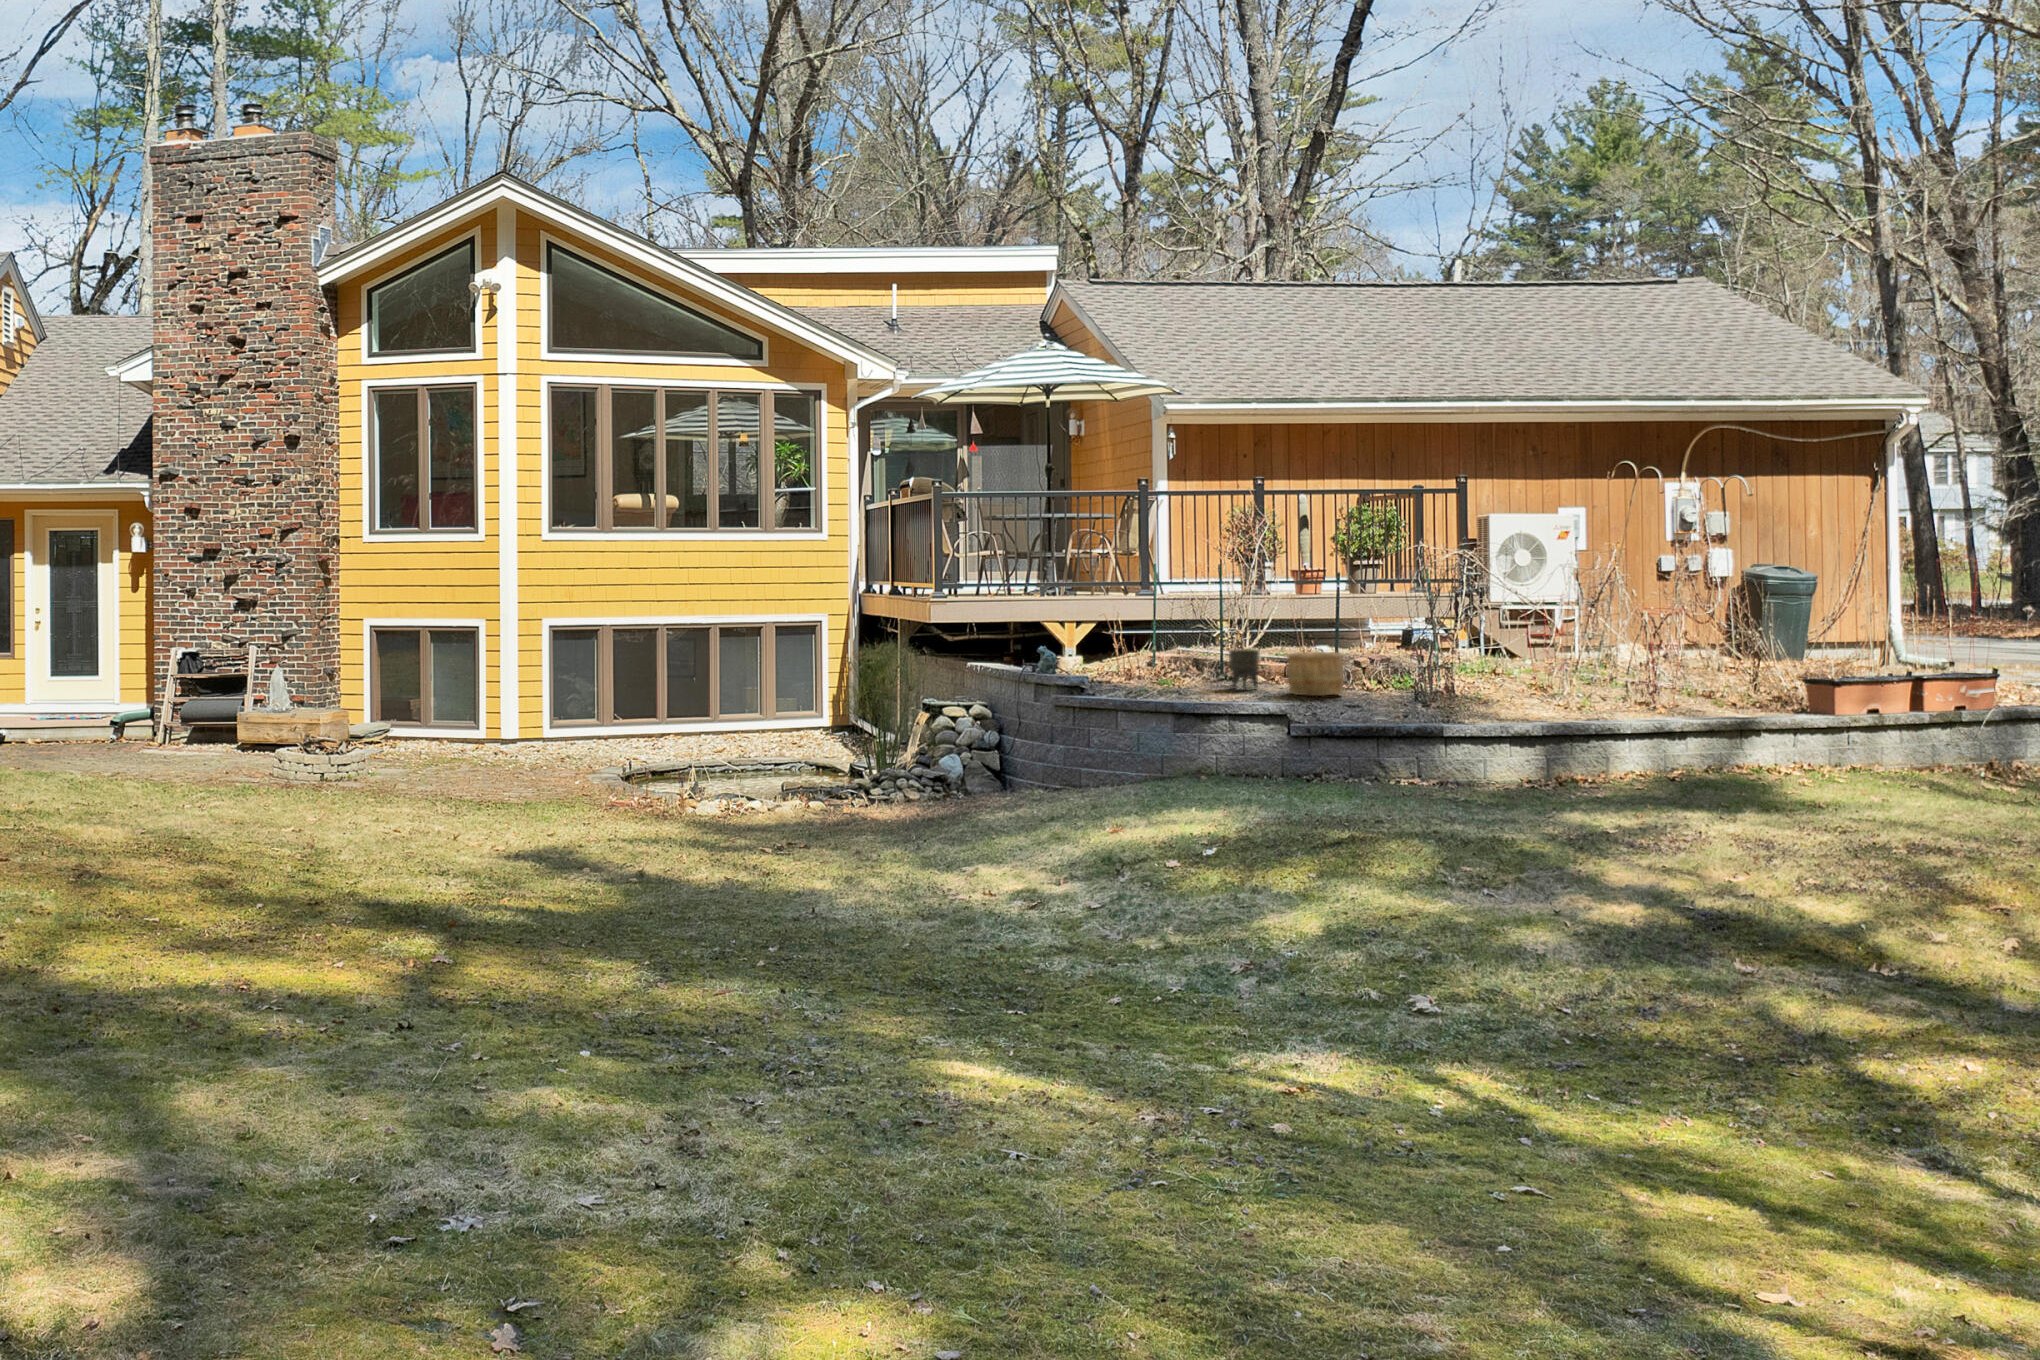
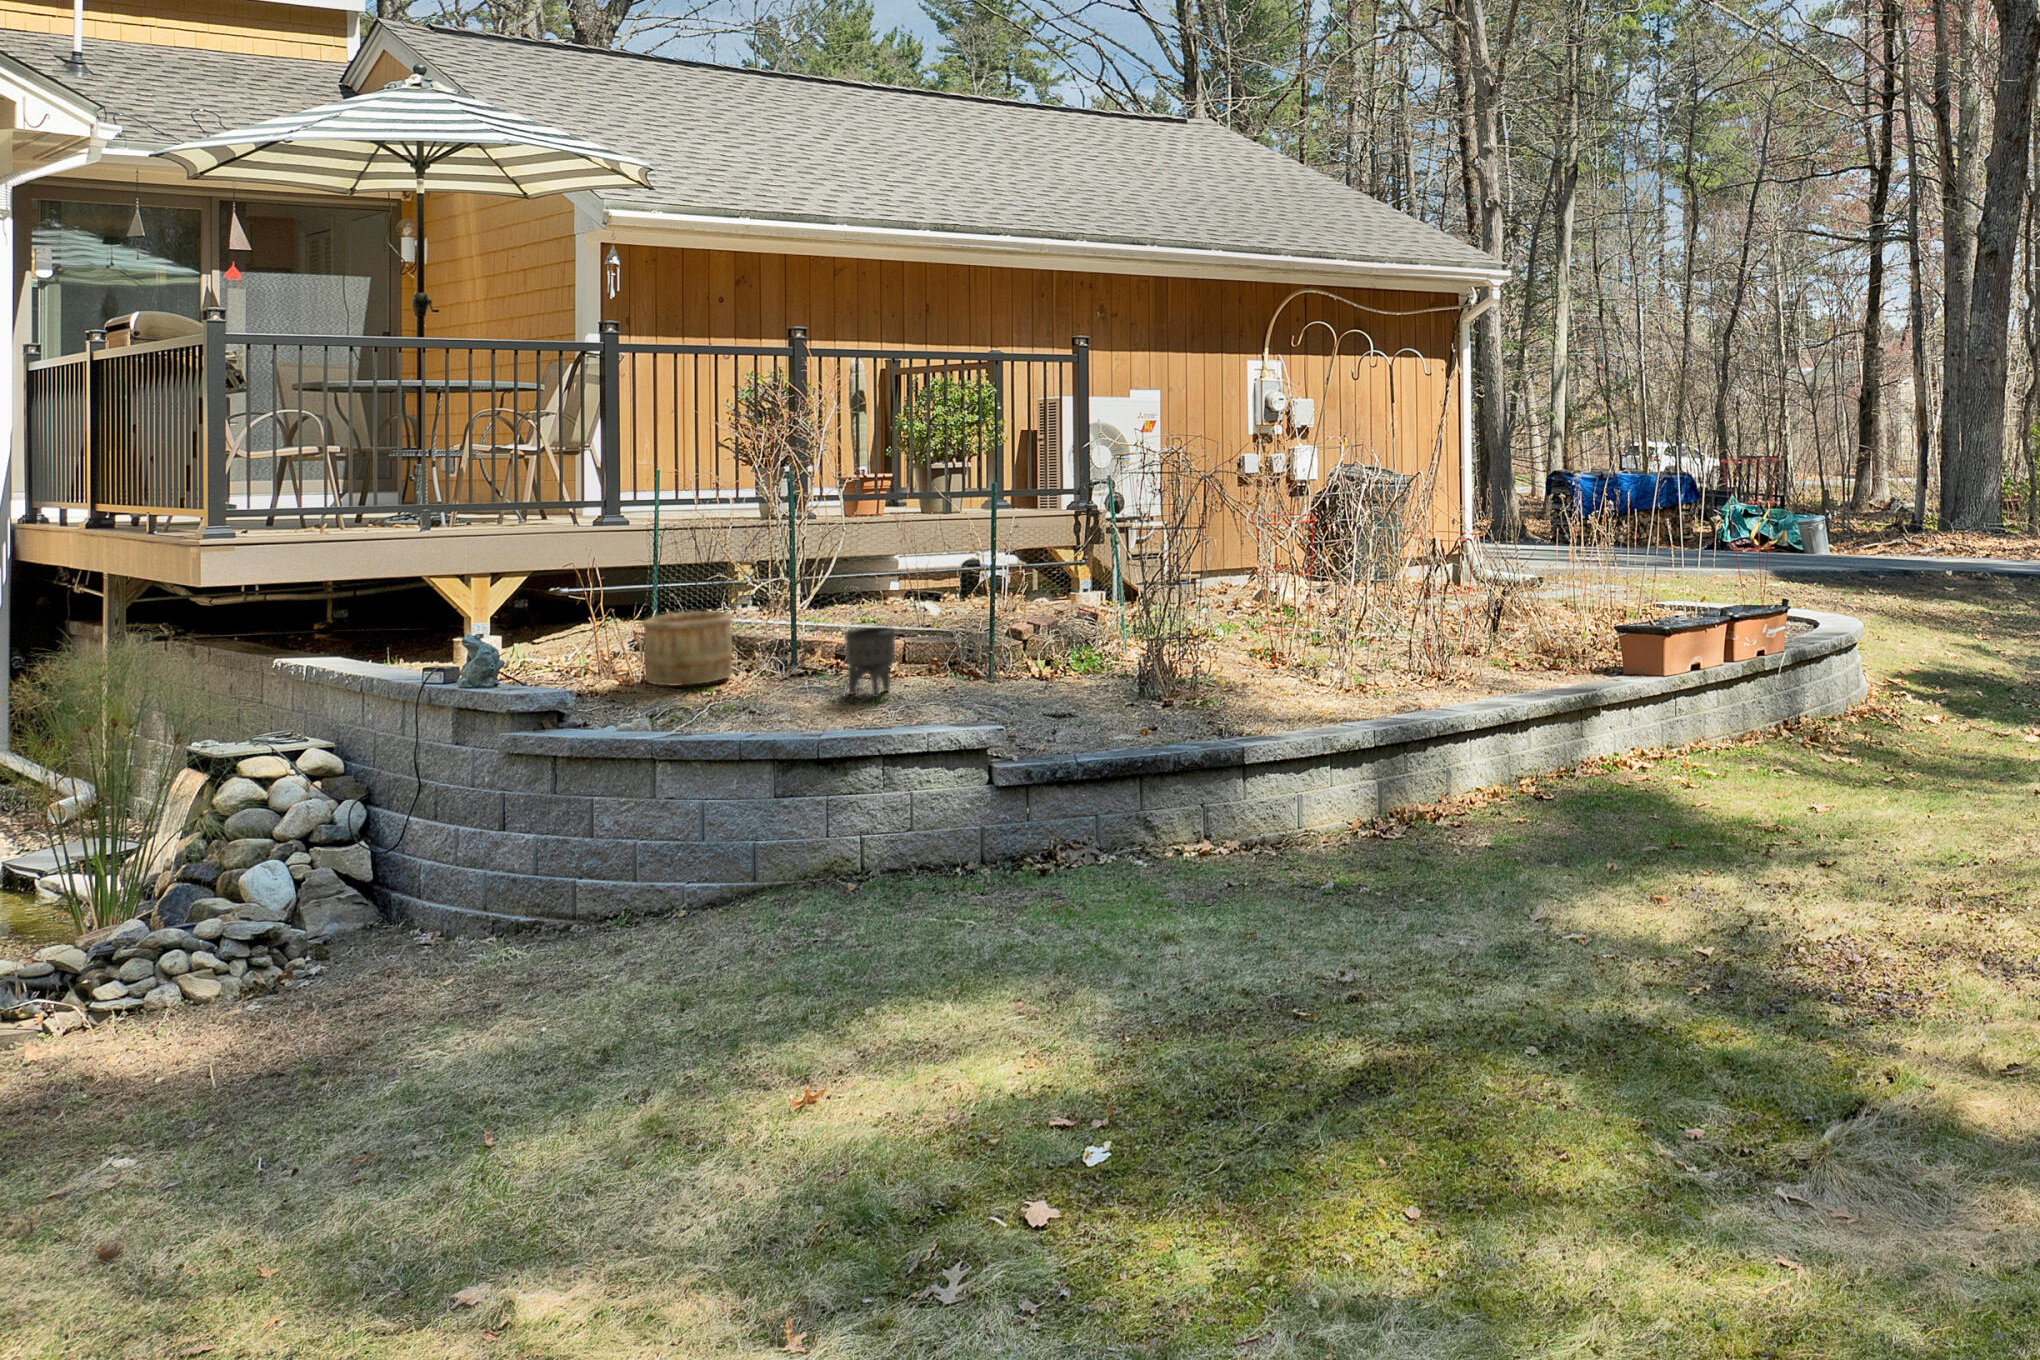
wooden bucket: present [1287,652,1343,696] -> present [641,611,733,686]

